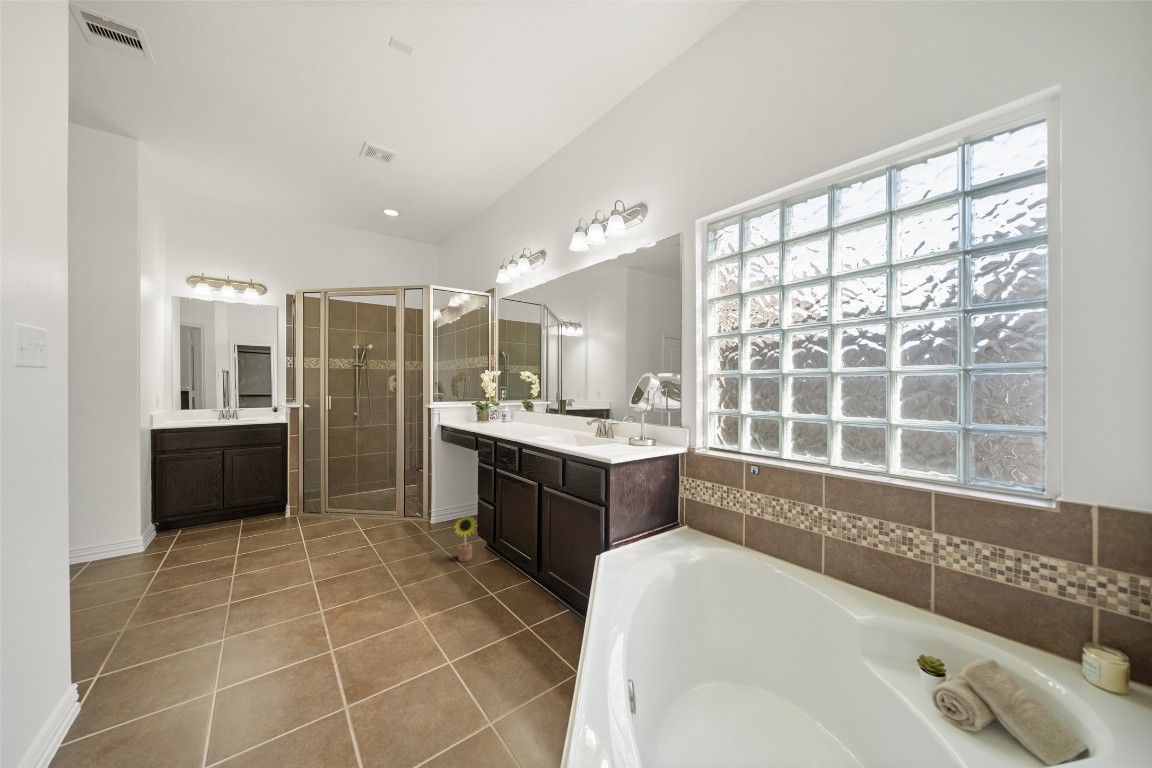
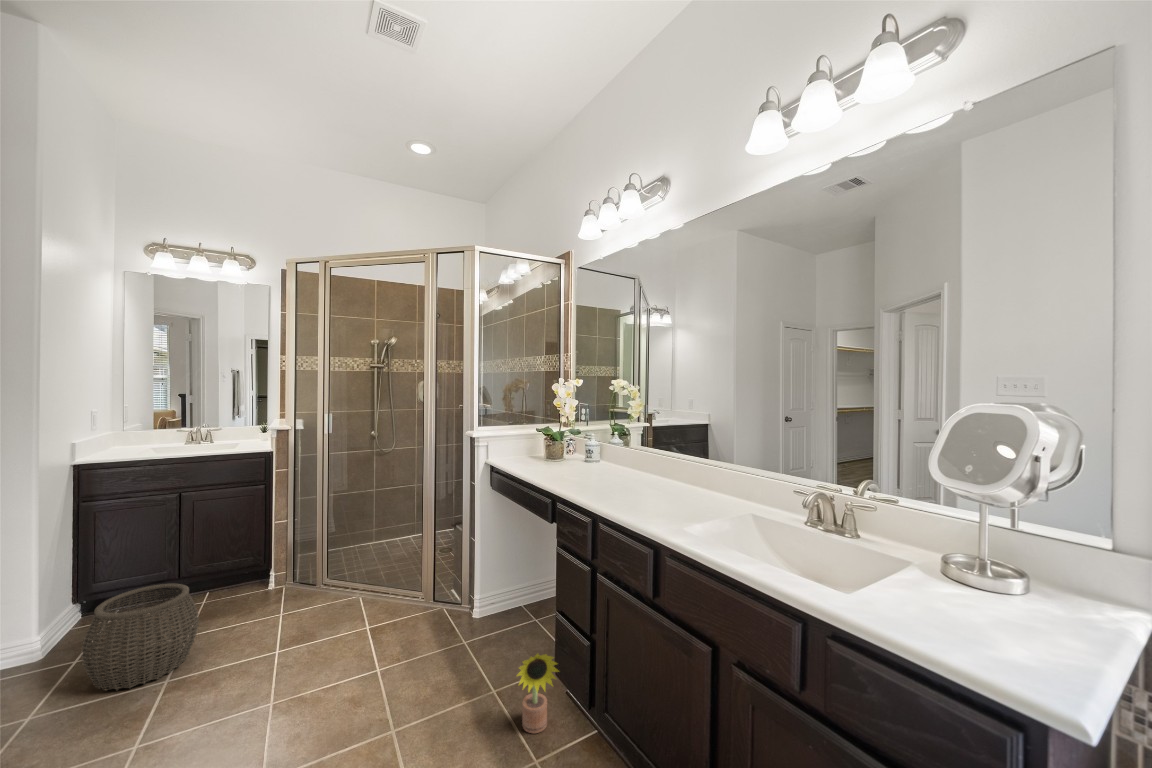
woven basket: none [180,501,250,559] -> present [81,584,199,690]

